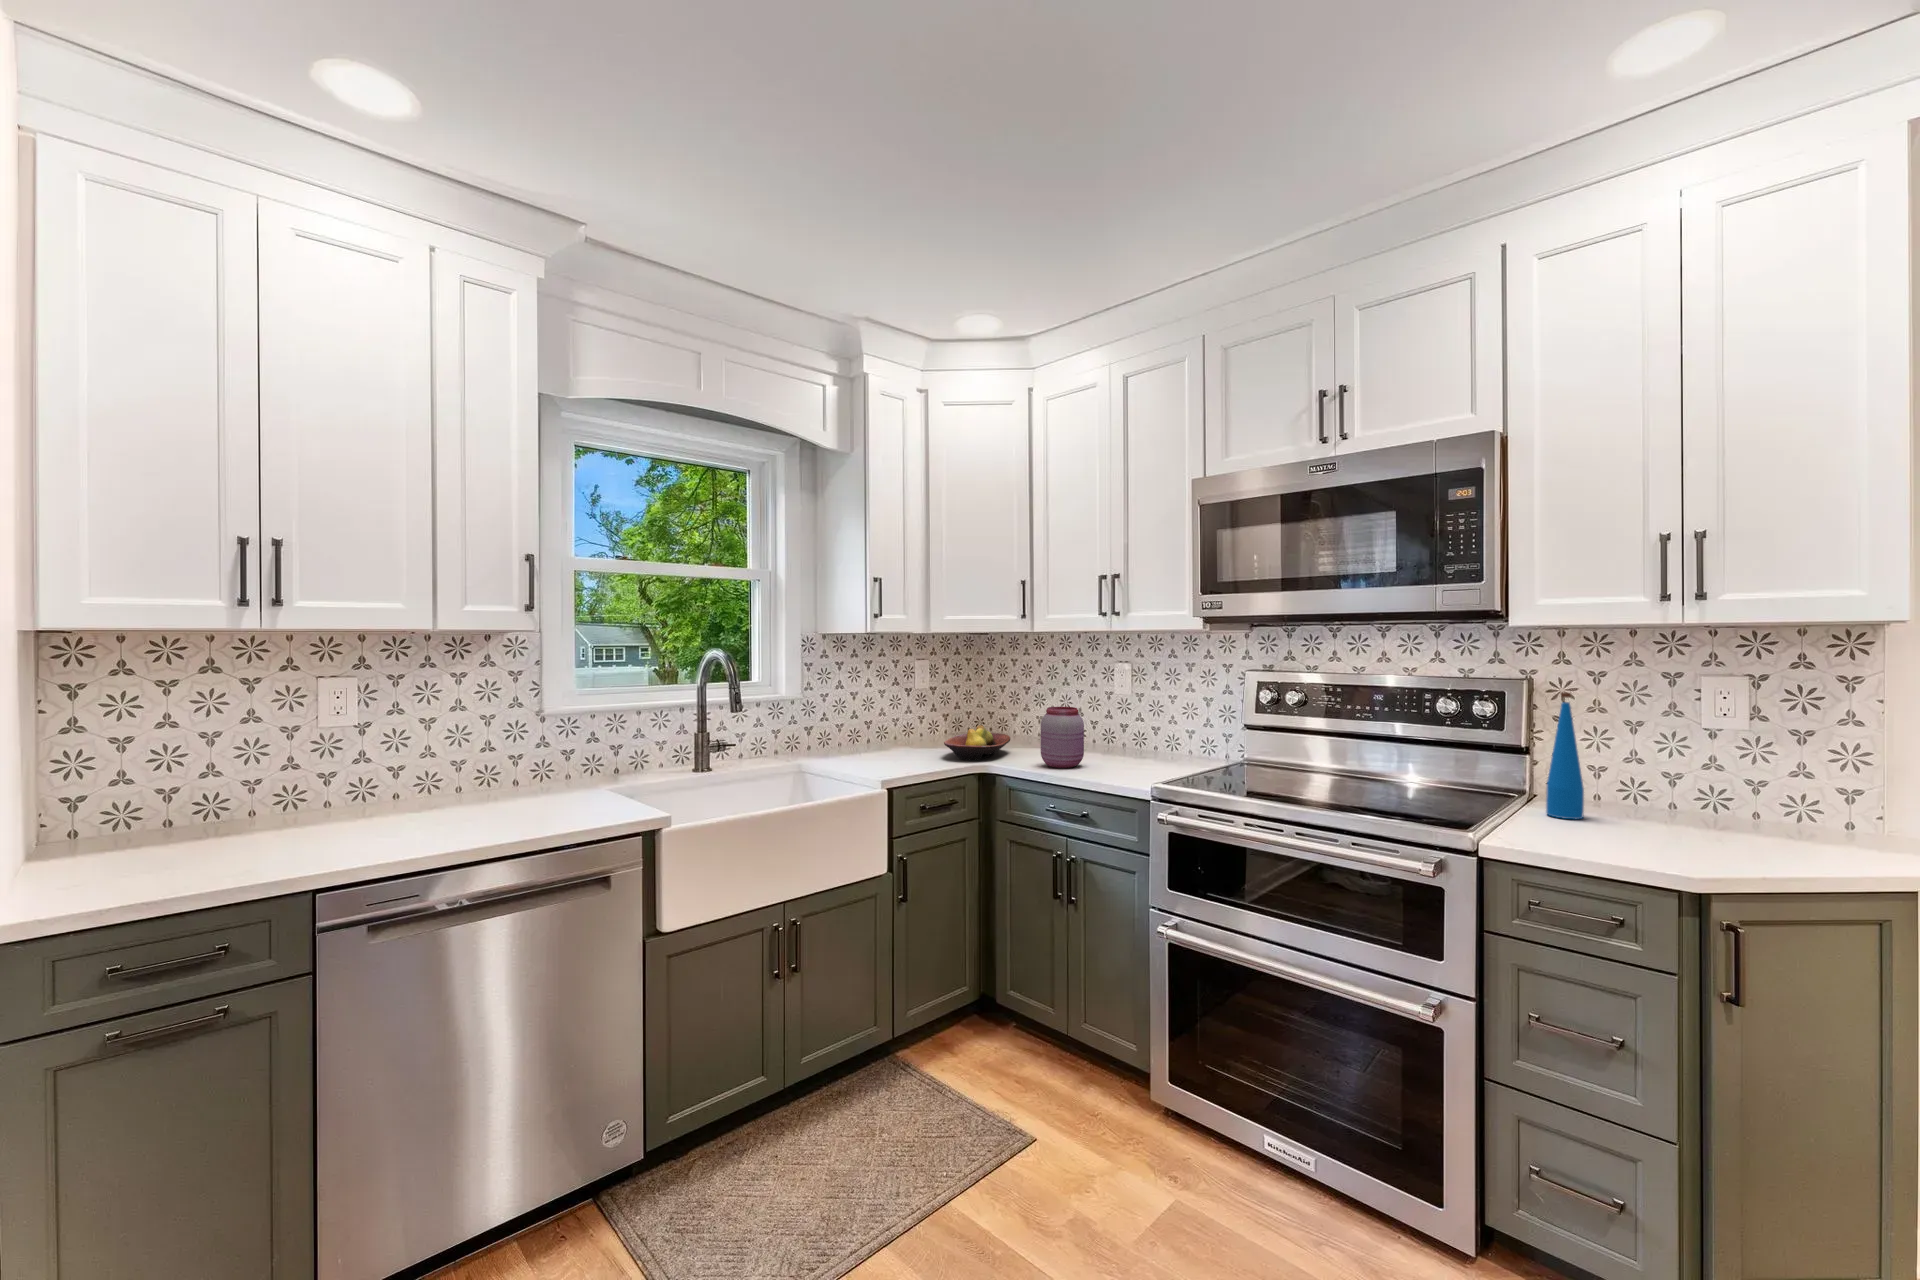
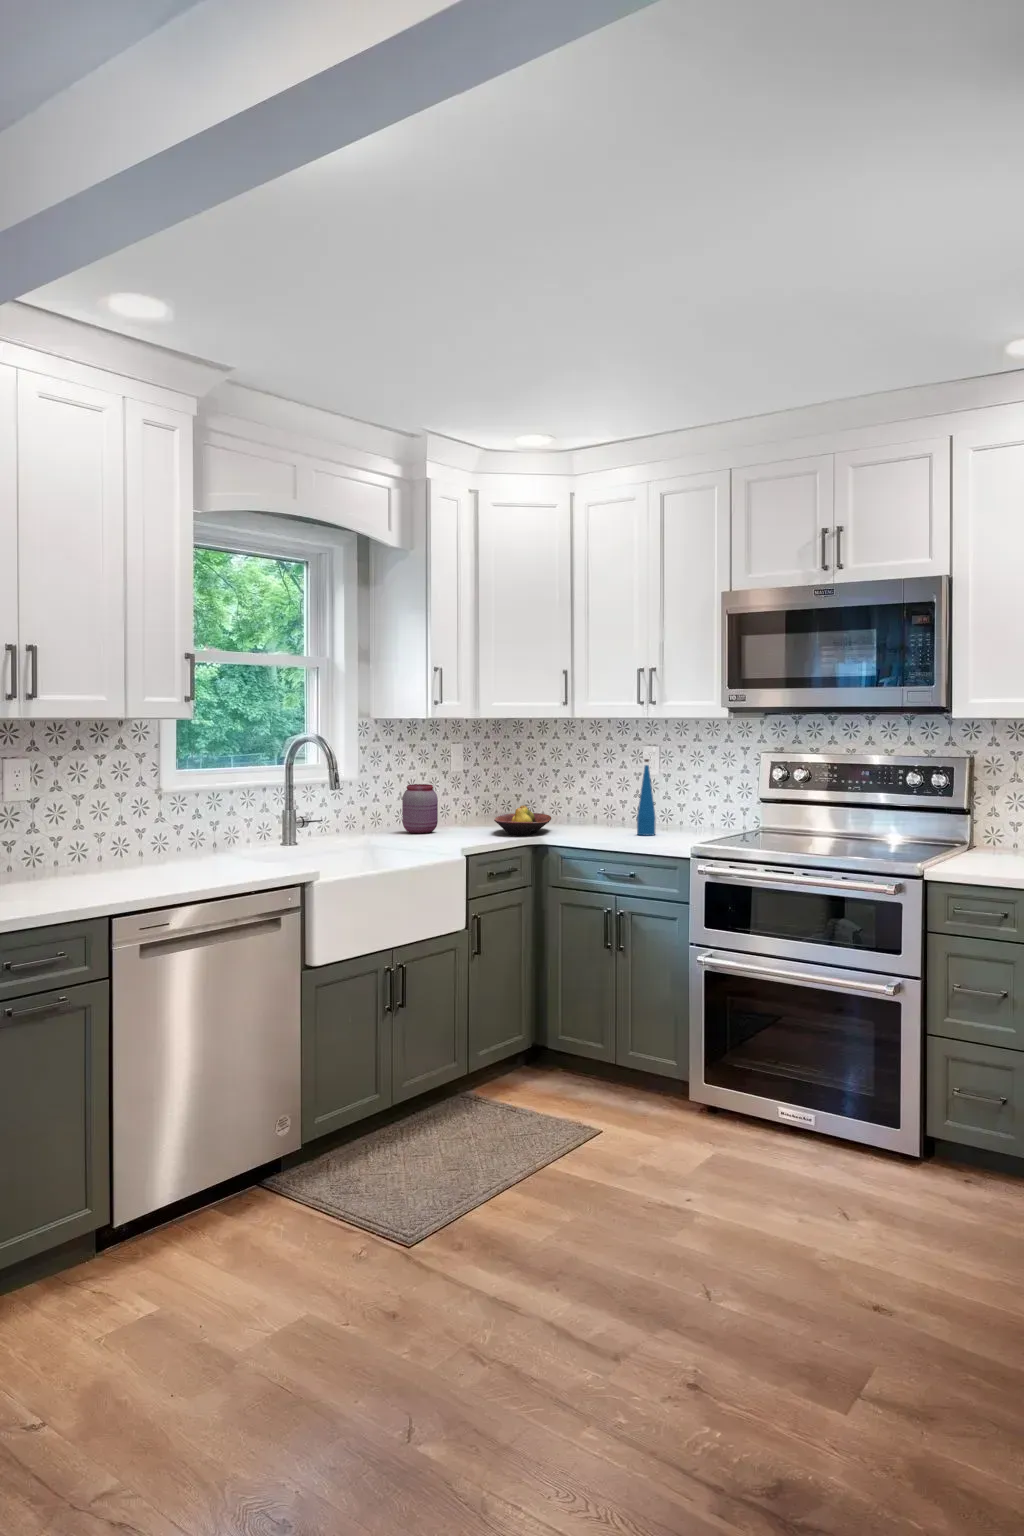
bottle: present [1546,692,1584,819] -> present [637,759,656,836]
jar: present [1041,707,1084,768] -> present [402,784,438,834]

